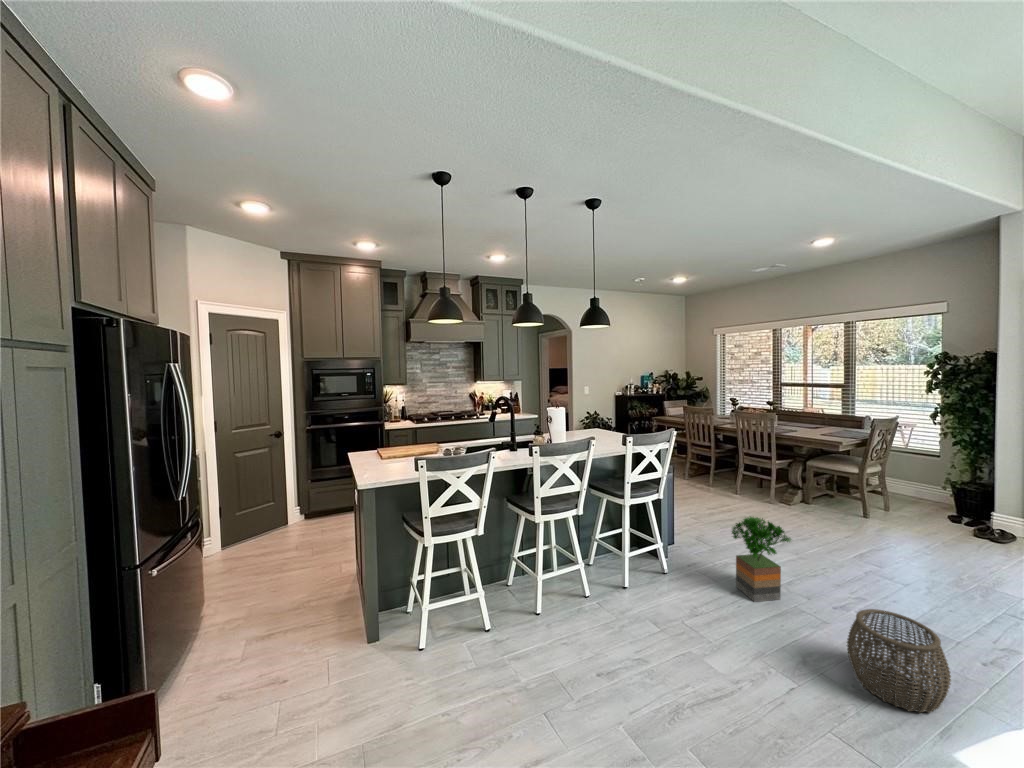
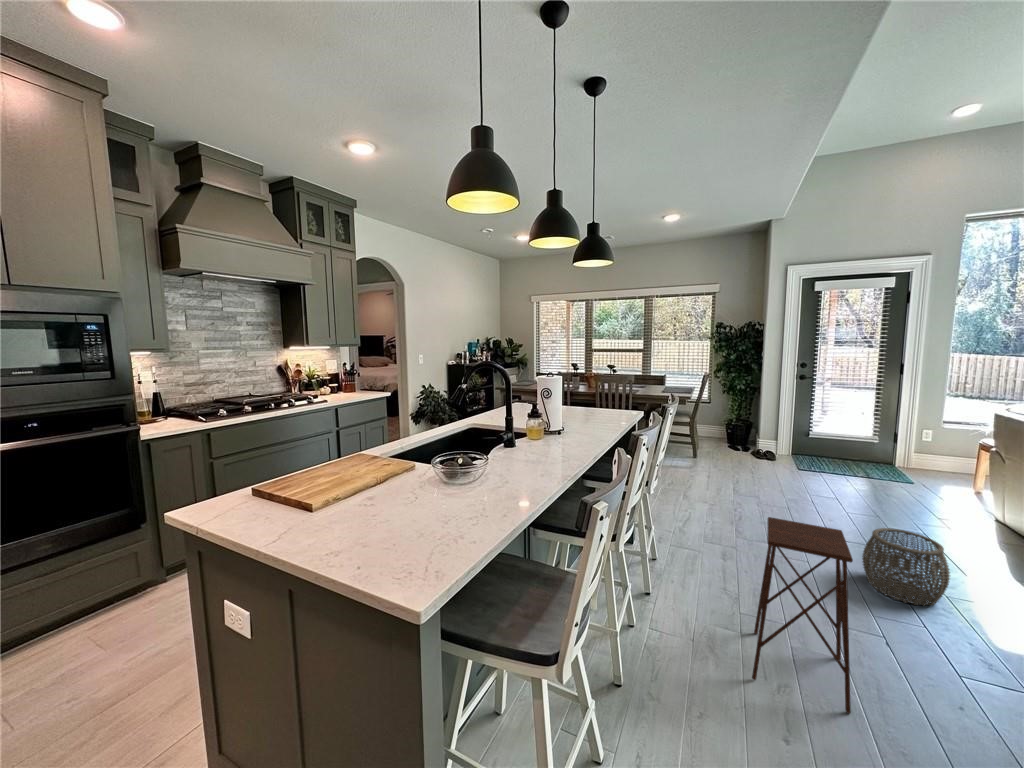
potted tree: present [732,517,791,602] -> none [715,471,770,554]
side table: none [610,539,707,703] -> present [752,517,853,714]

